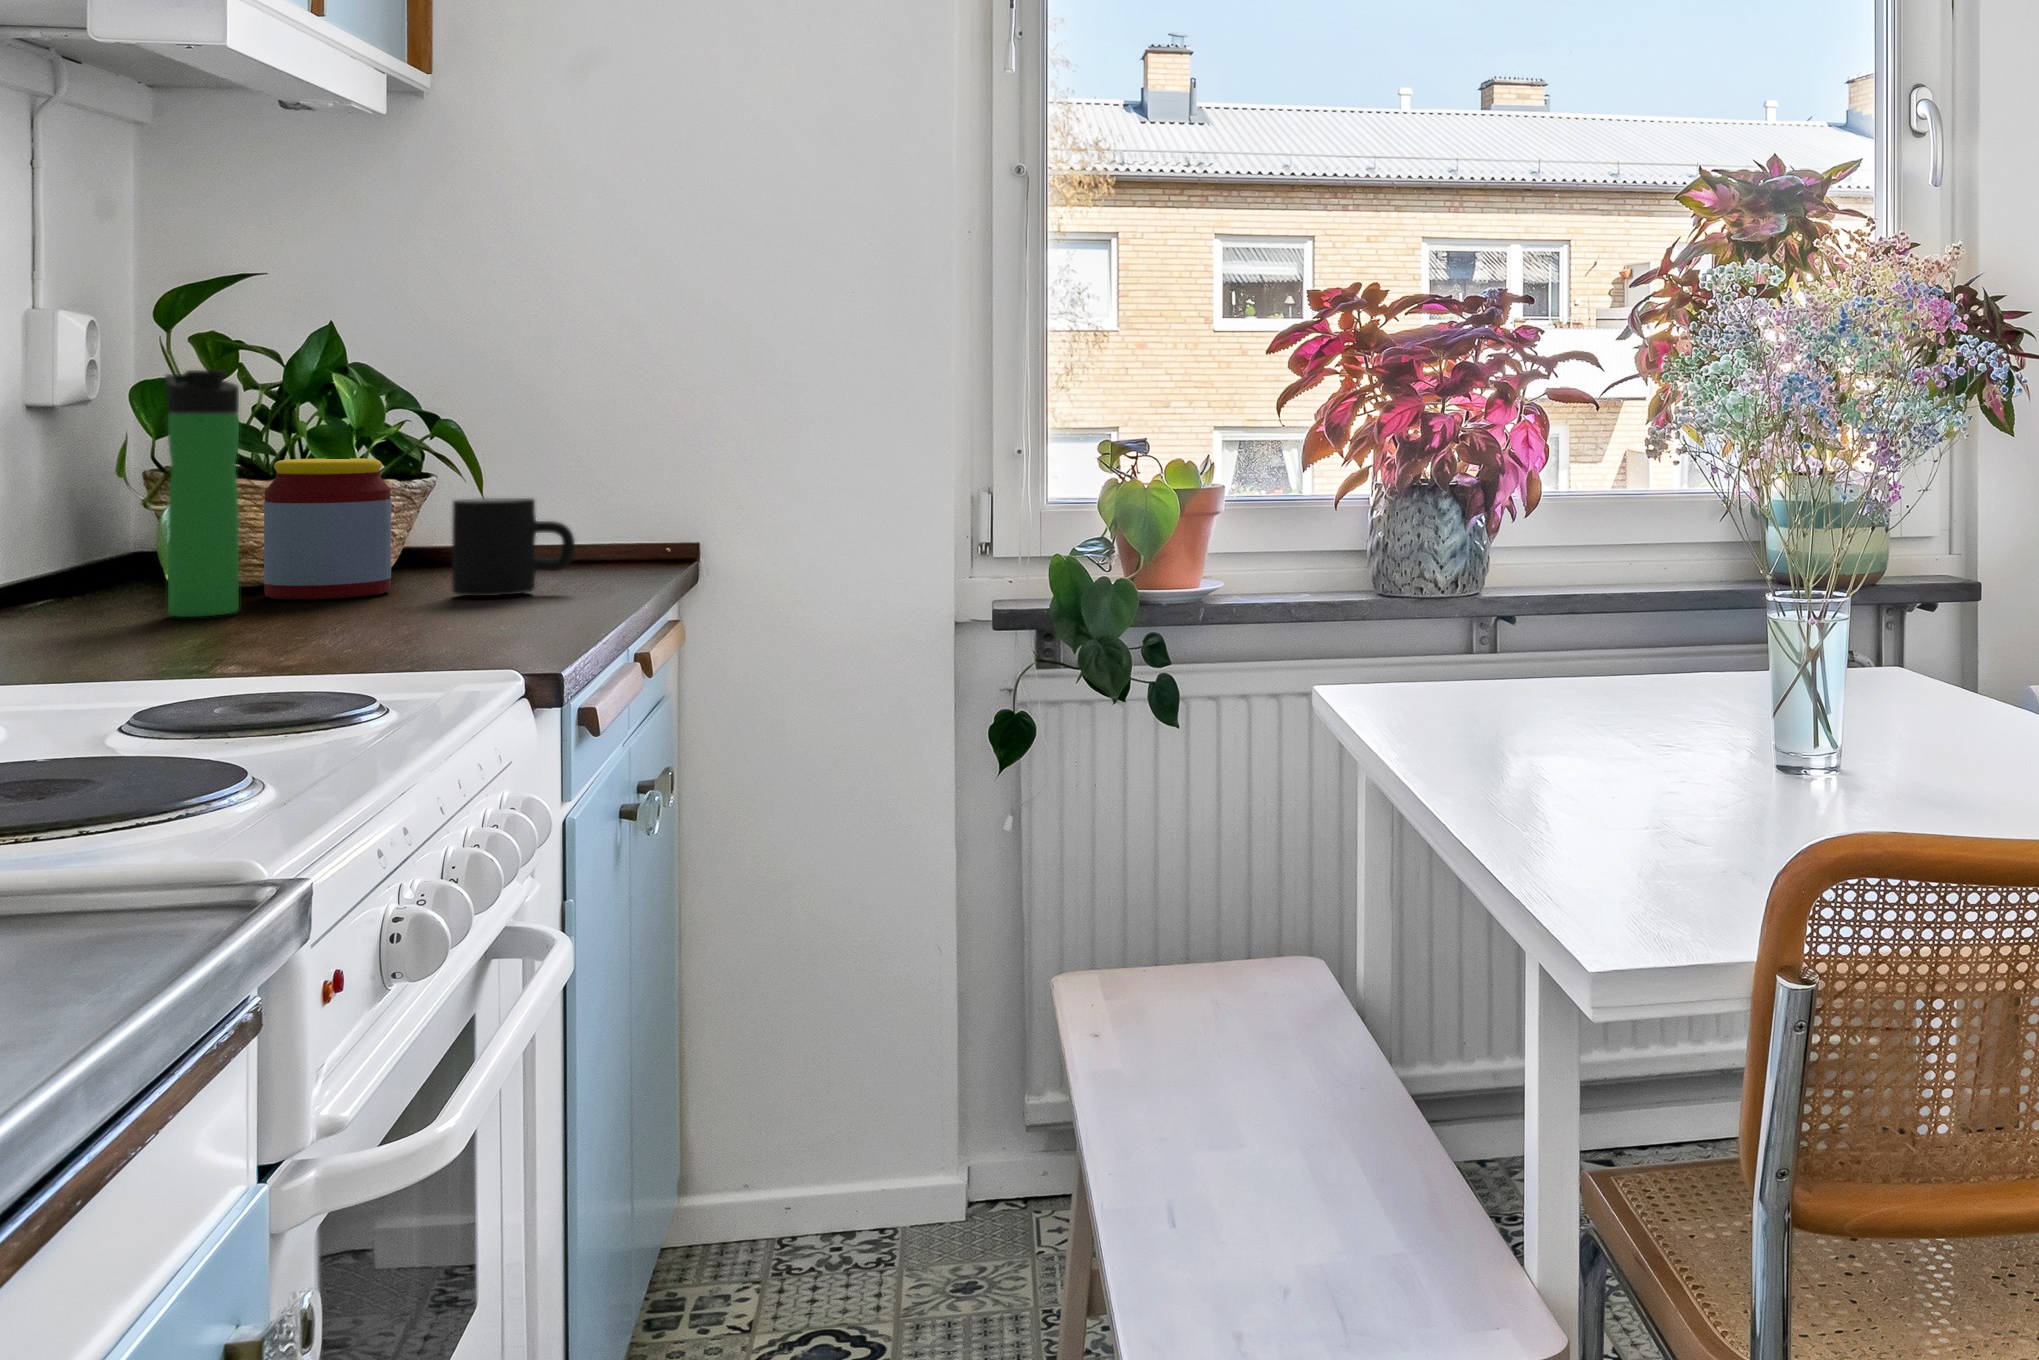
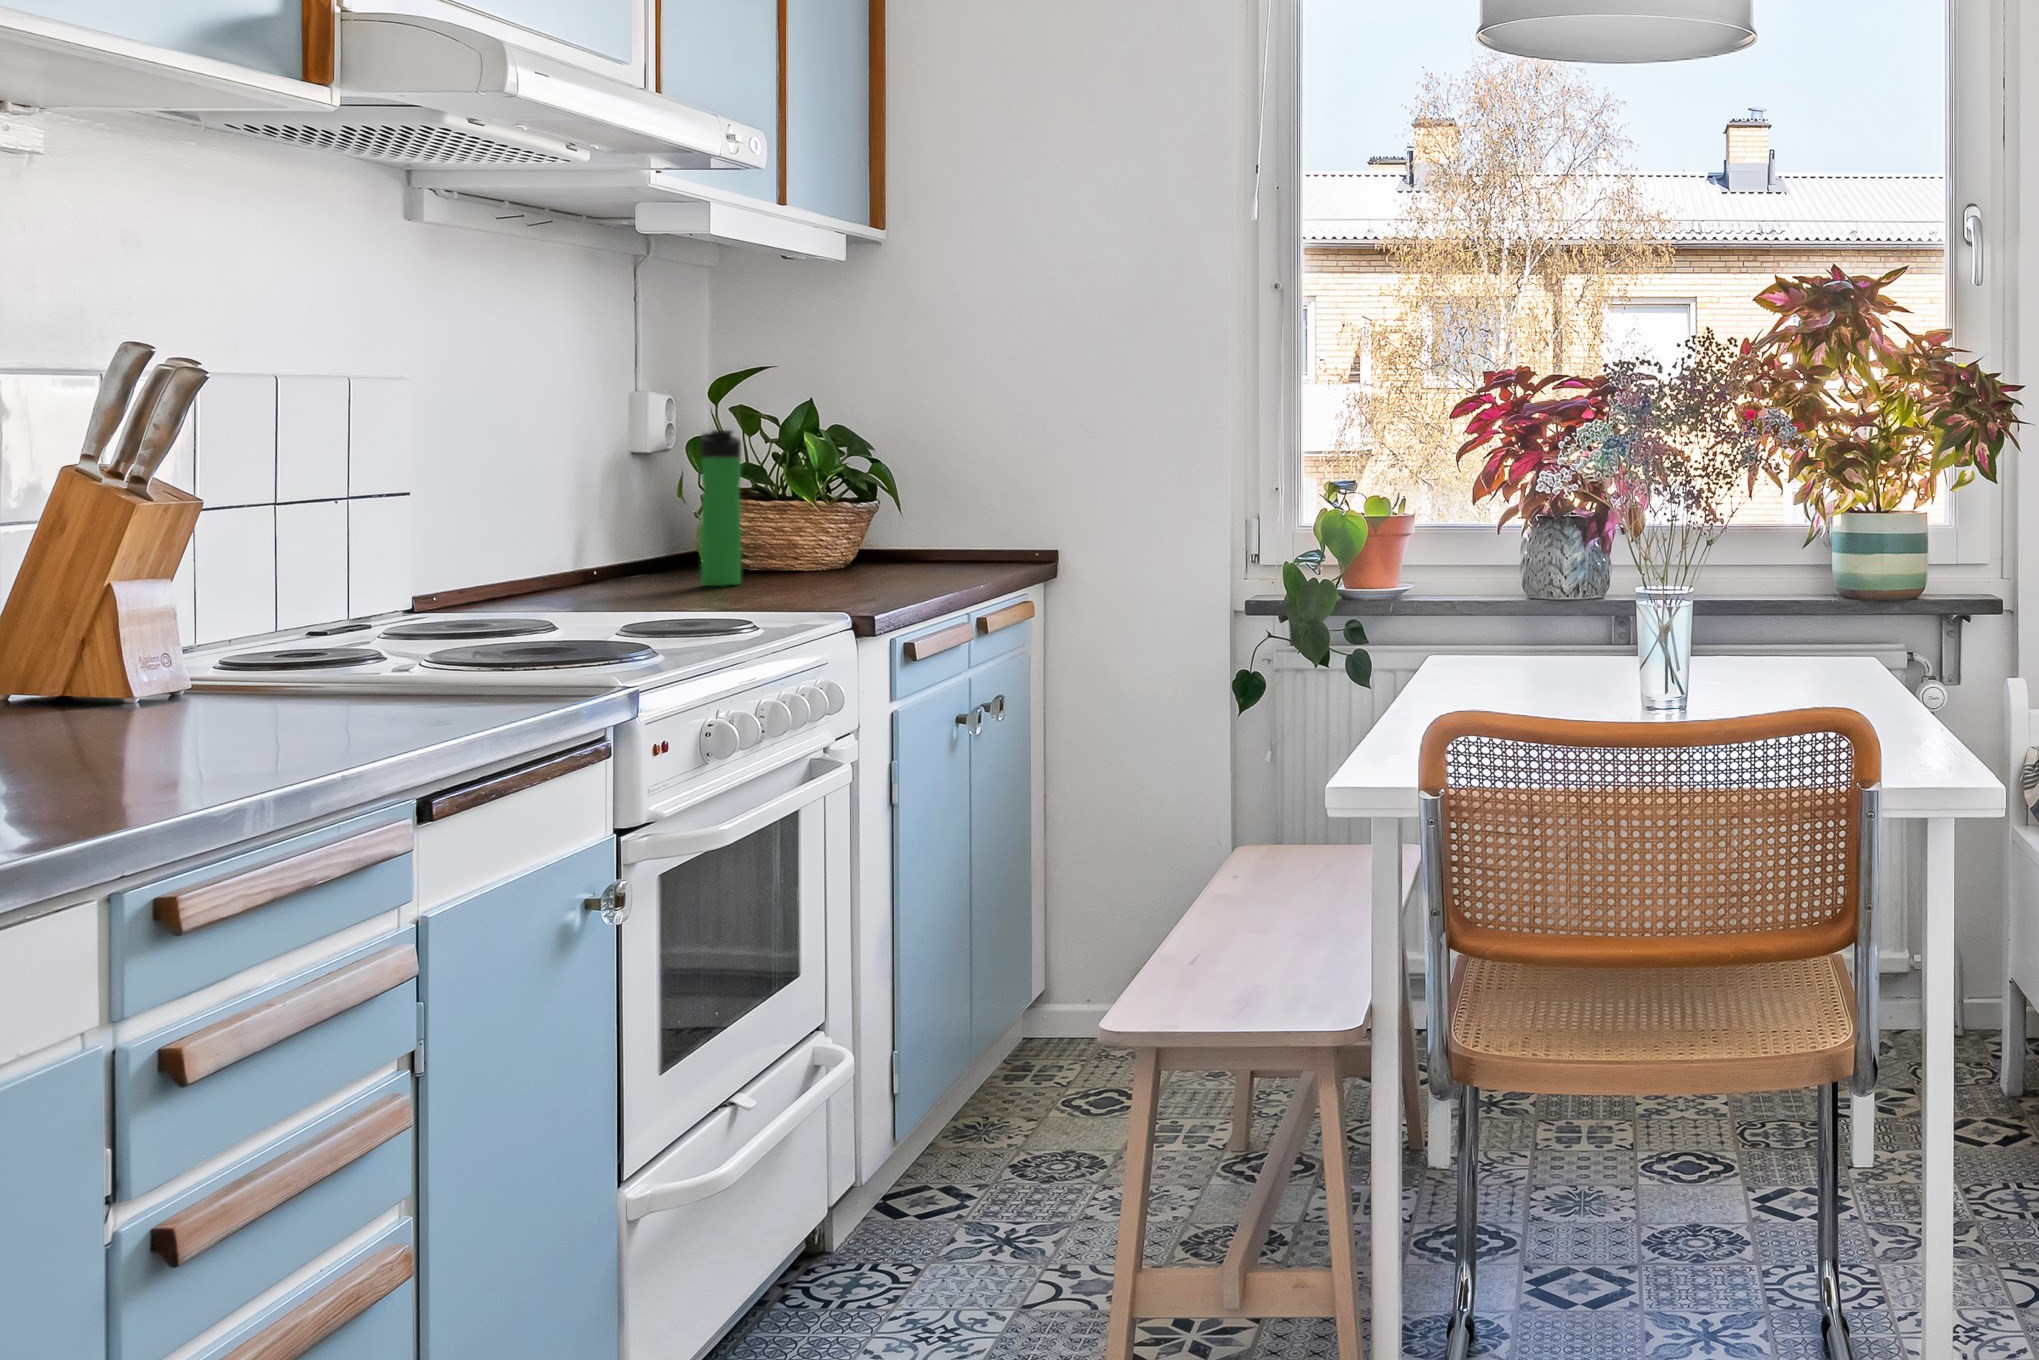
jar: present [264,458,391,599] -> none [761,487,836,578]
mug: present [452,498,575,596] -> none [868,514,944,578]

